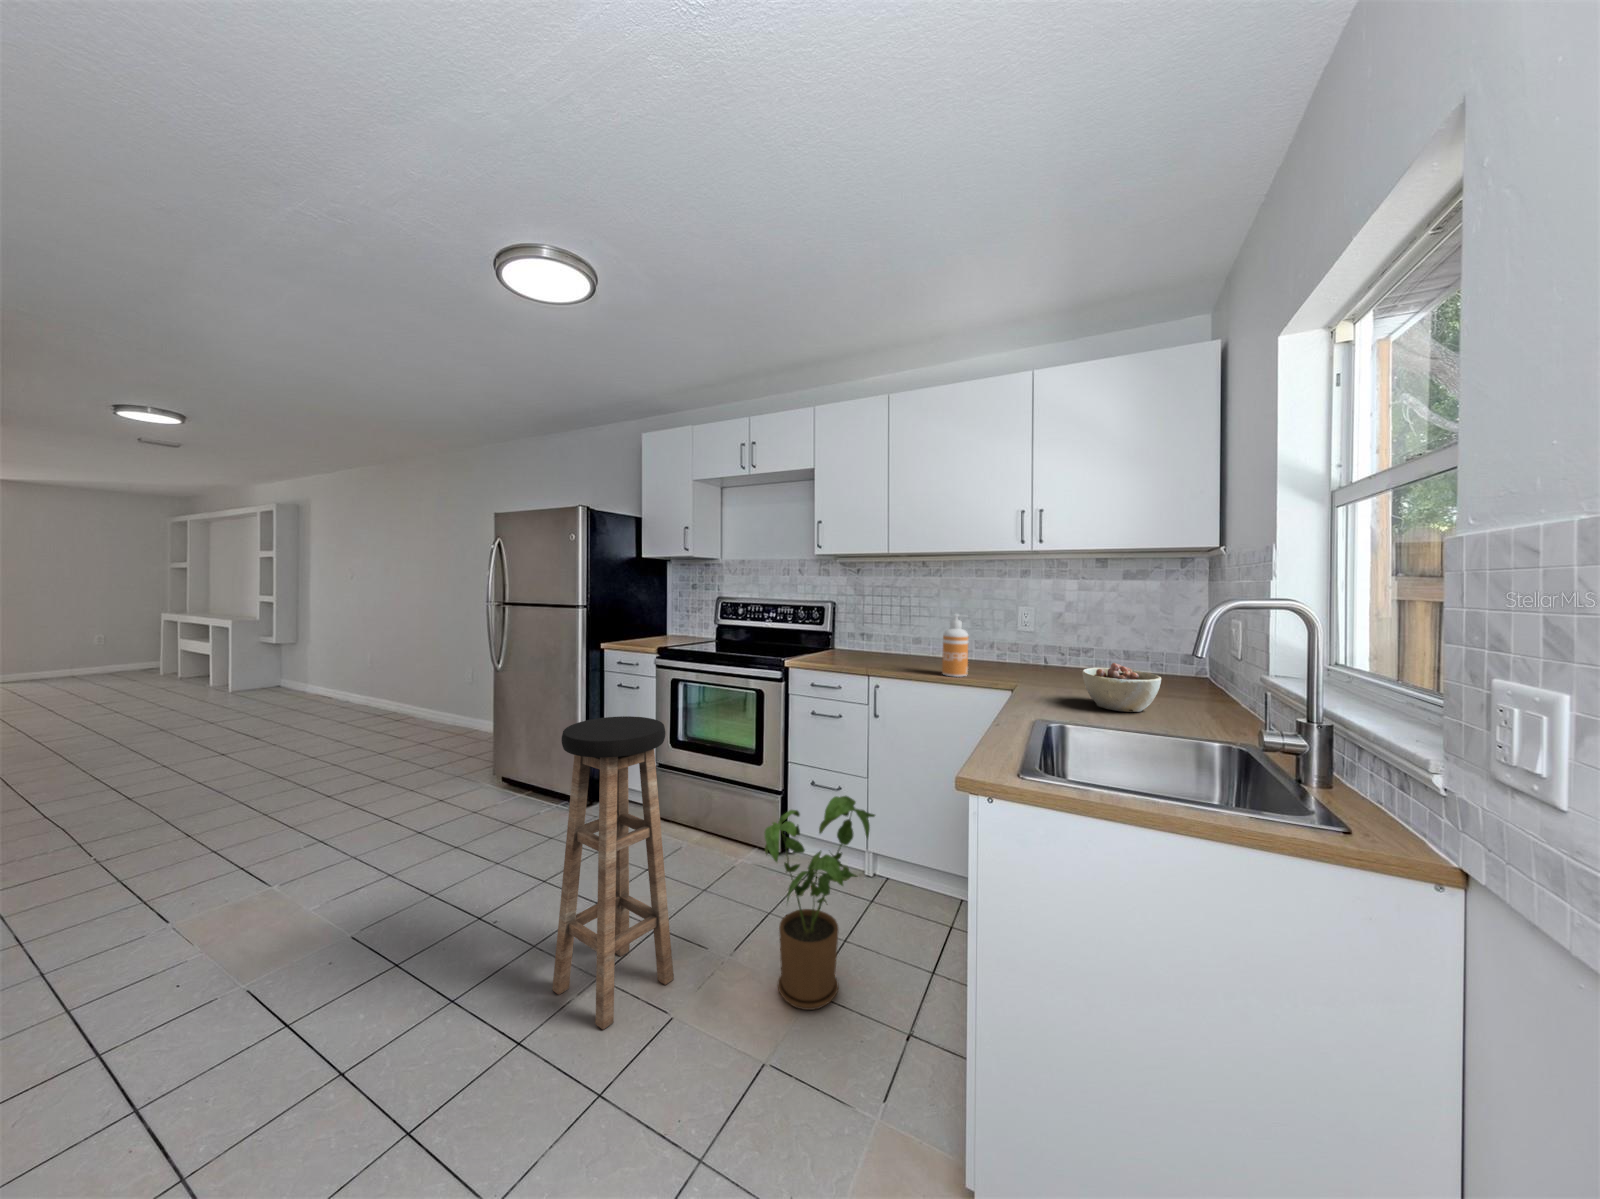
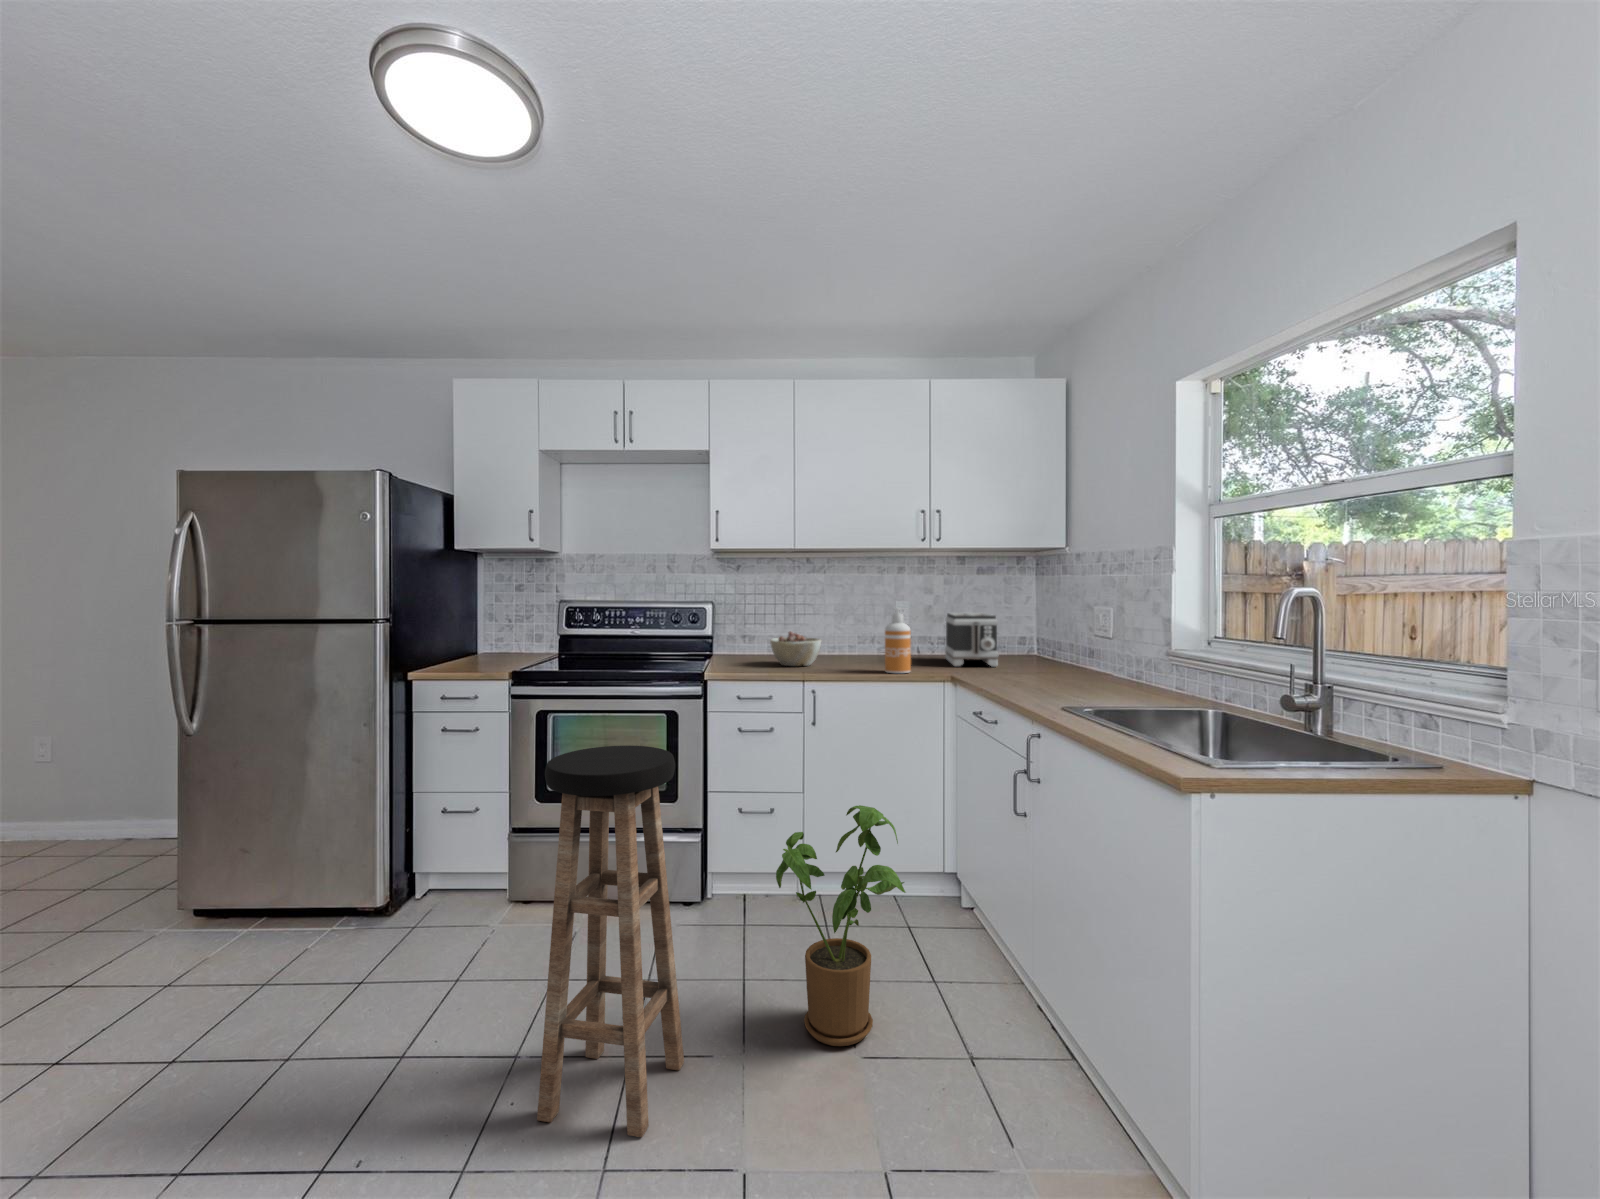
toaster: none [1023,621,1076,677] -> present [945,613,998,667]
bowl: present [1082,663,1161,712] -> present [770,632,821,666]

